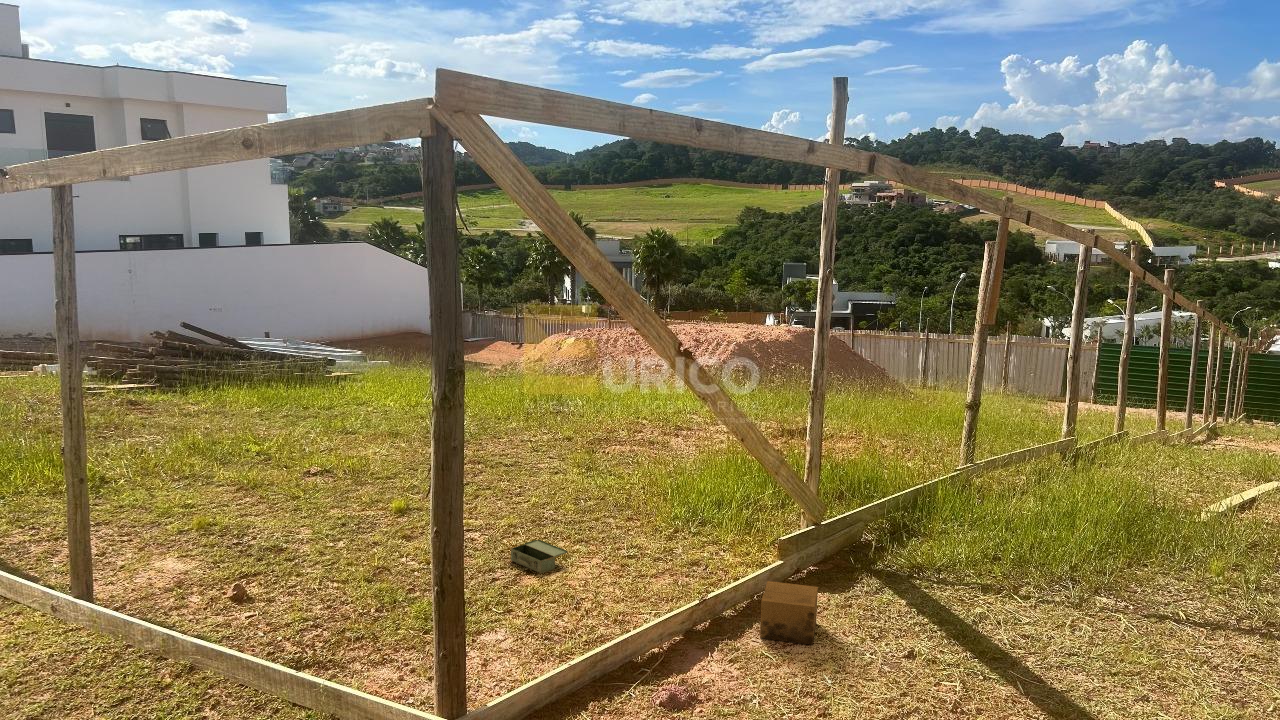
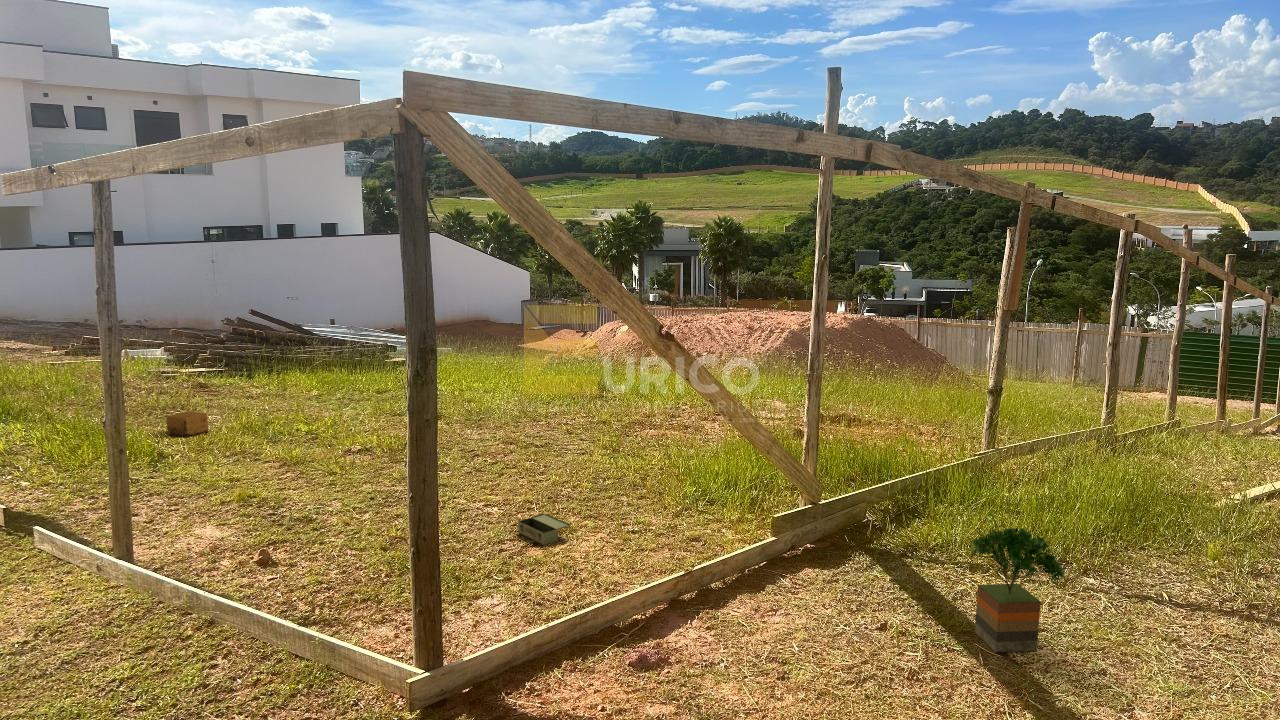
potted tree: none [996,548,1098,678] -> present [971,527,1065,652]
cardboard box: present [760,581,818,645] -> present [166,411,208,438]

